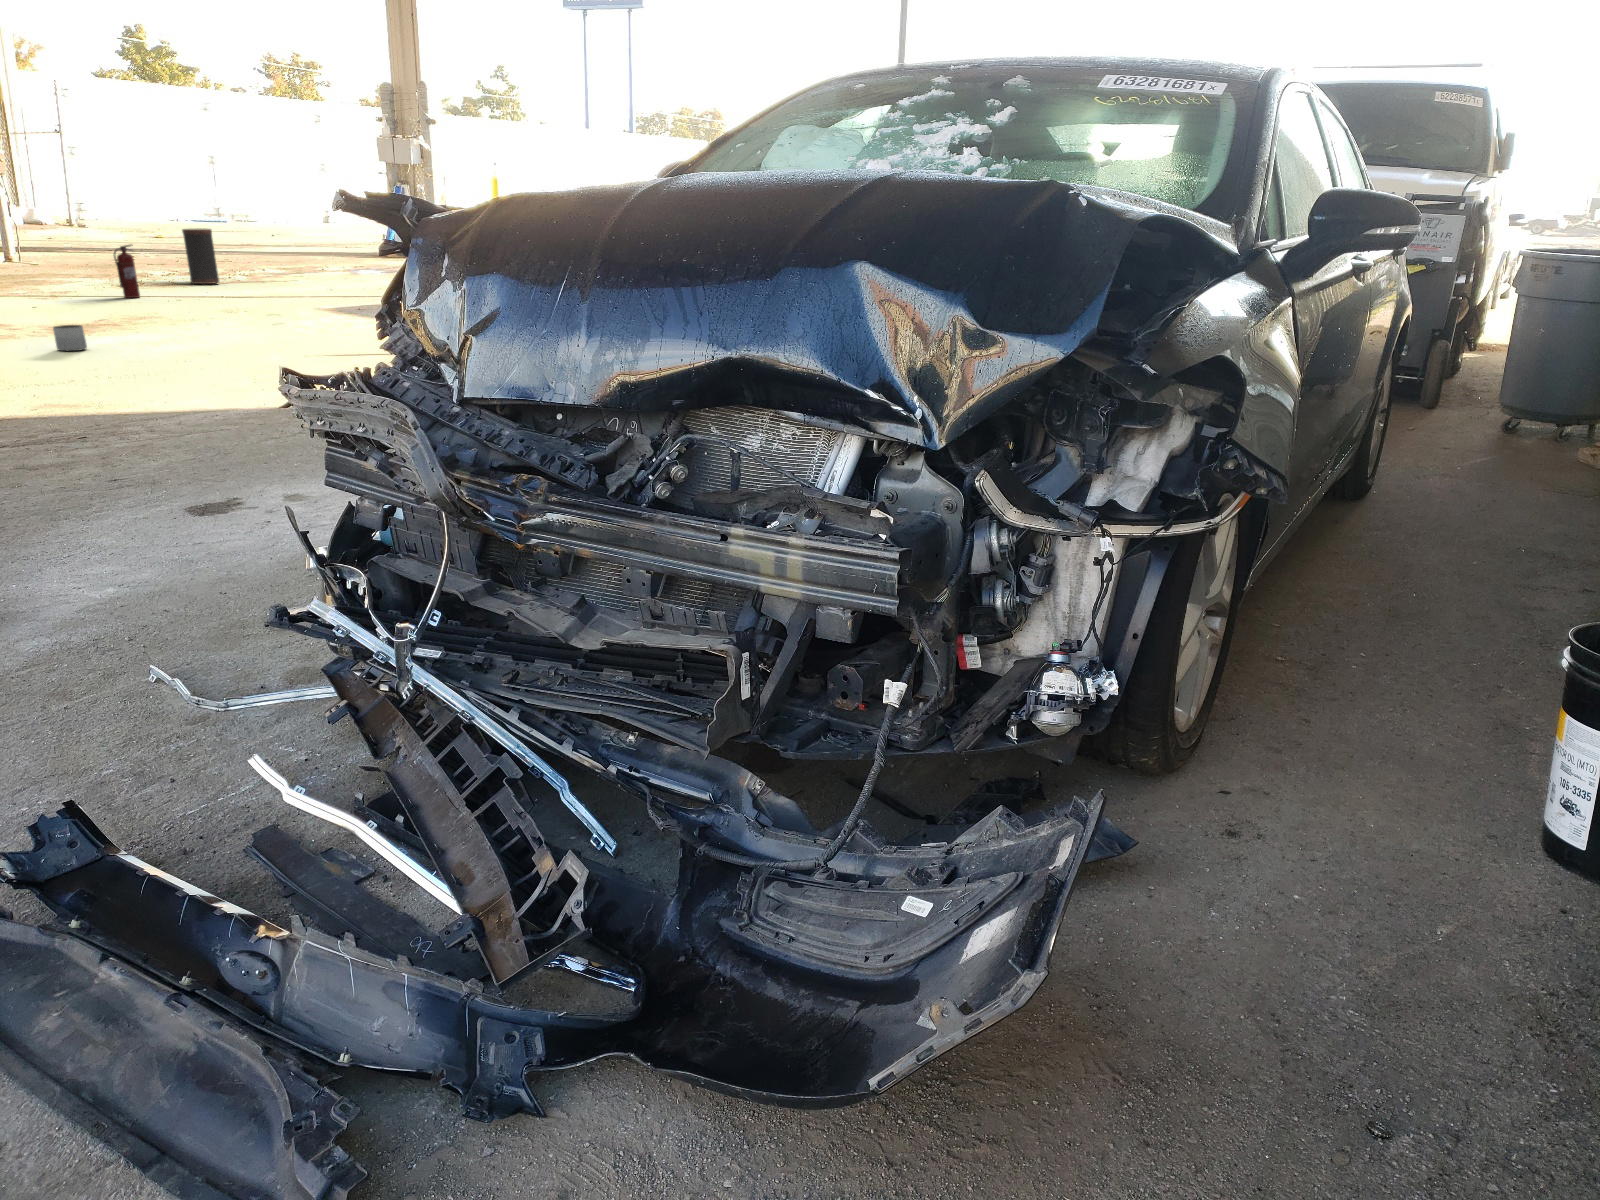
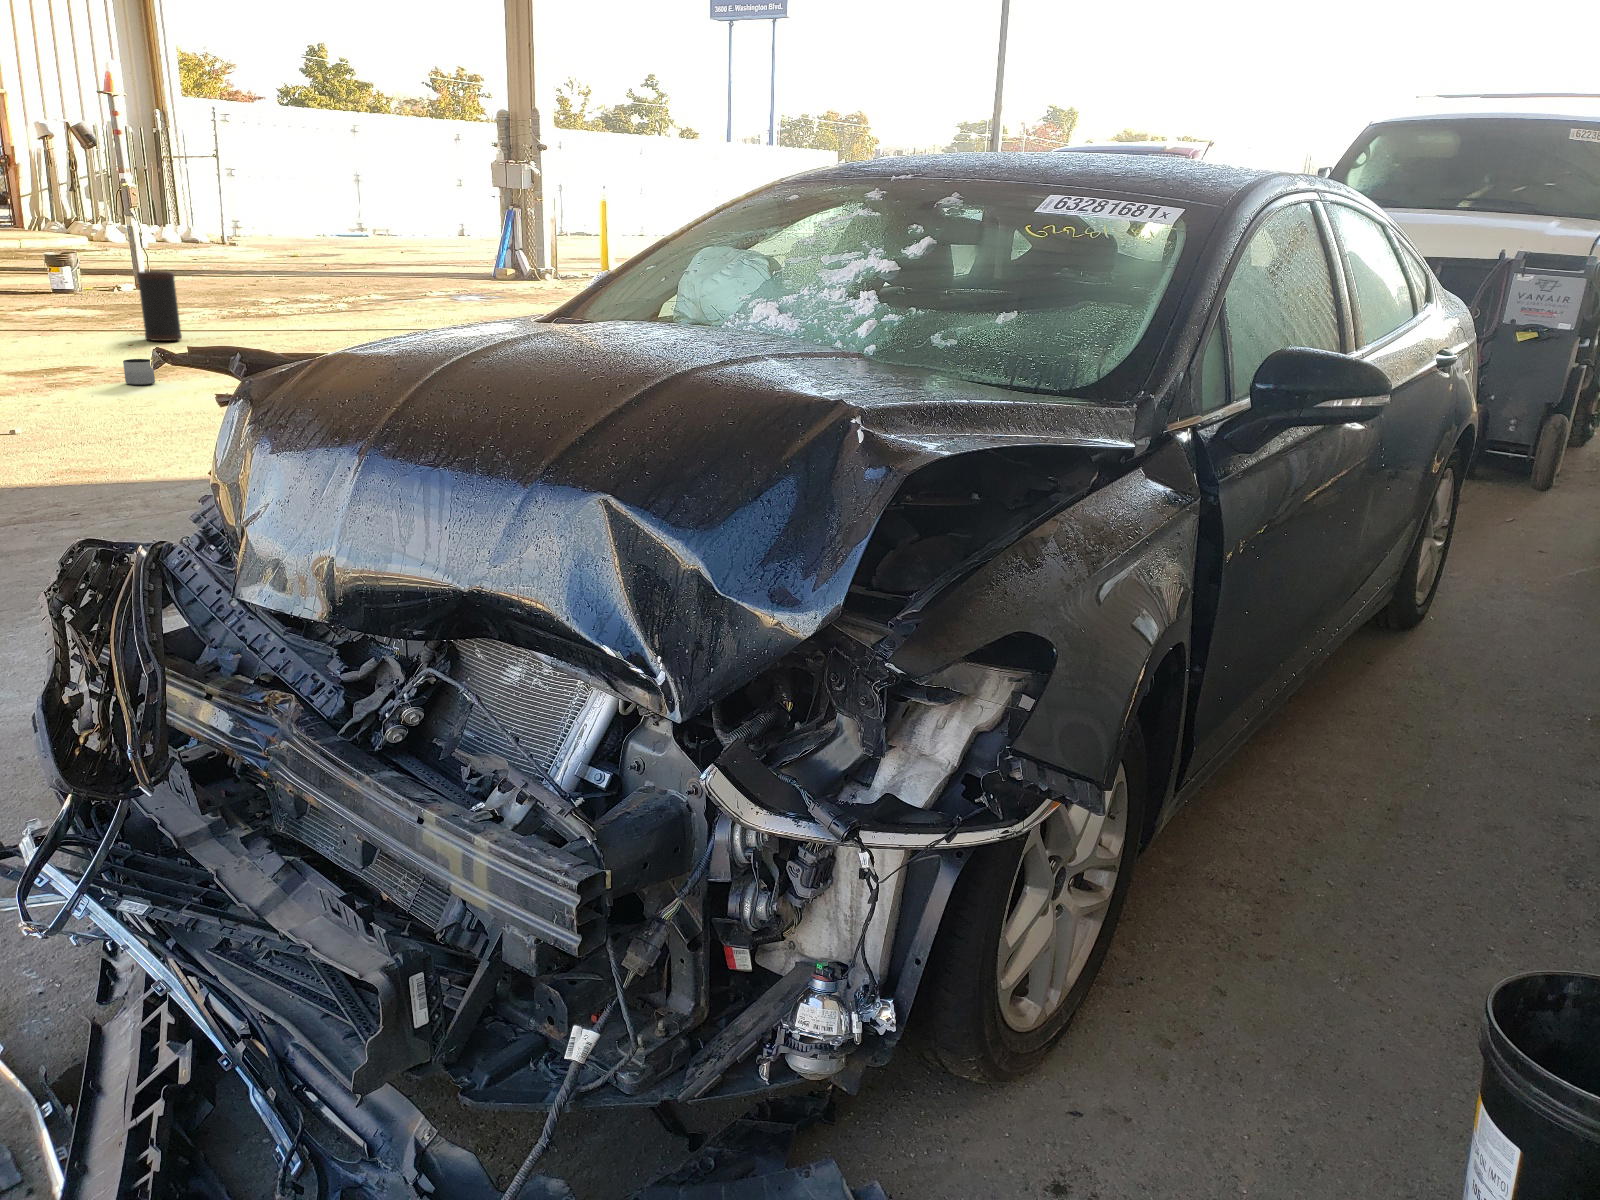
trash can: present [182,228,219,284] -> present [137,271,182,341]
fire extinguisher: present [114,245,140,298] -> none [217,273,240,326]

